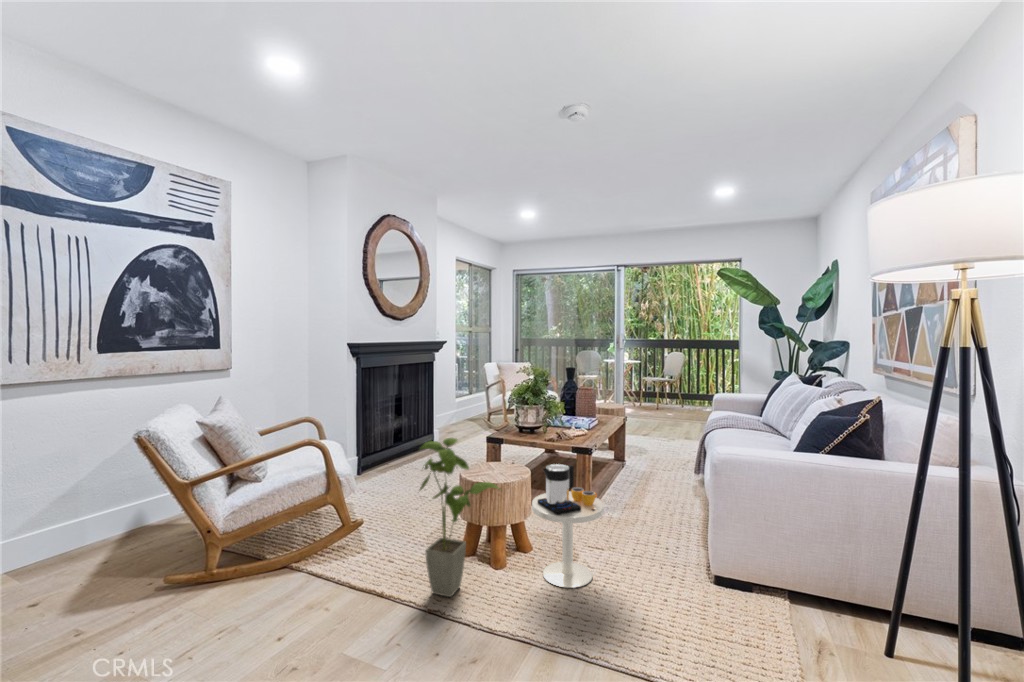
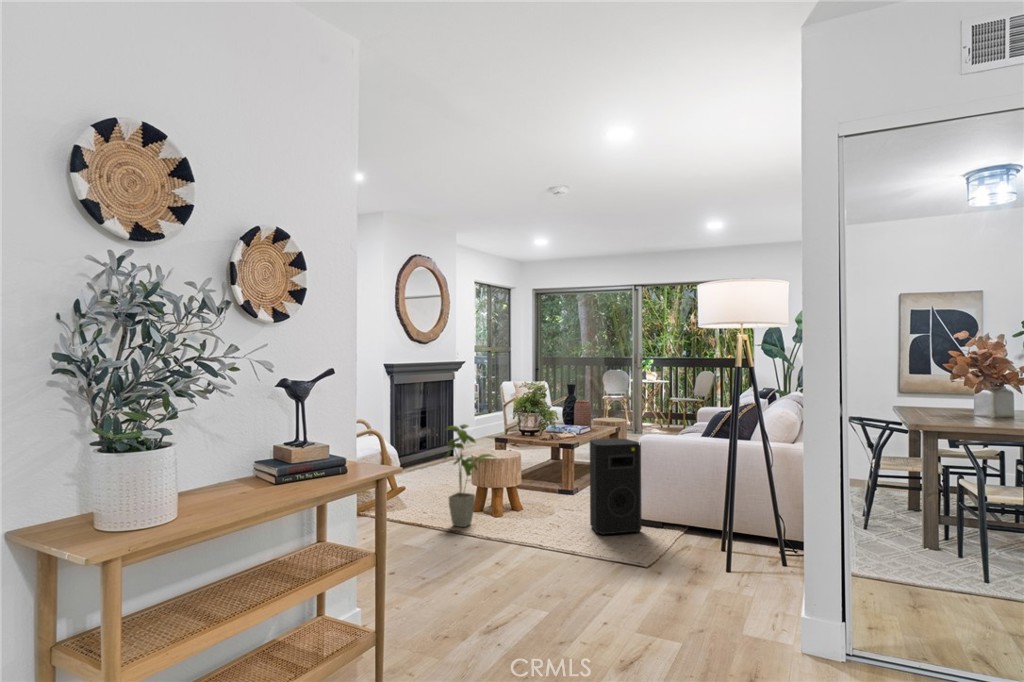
speaker: none [642,455,726,616] -> present [590,438,642,534]
side table: present [532,464,604,588] -> none [519,445,568,525]

